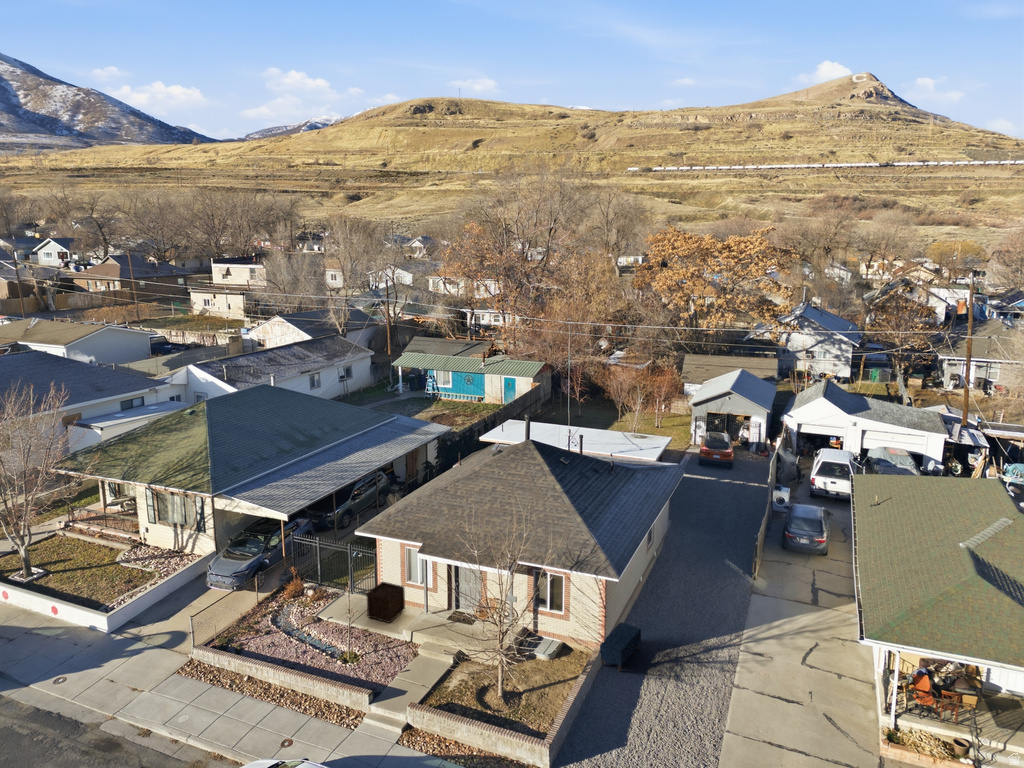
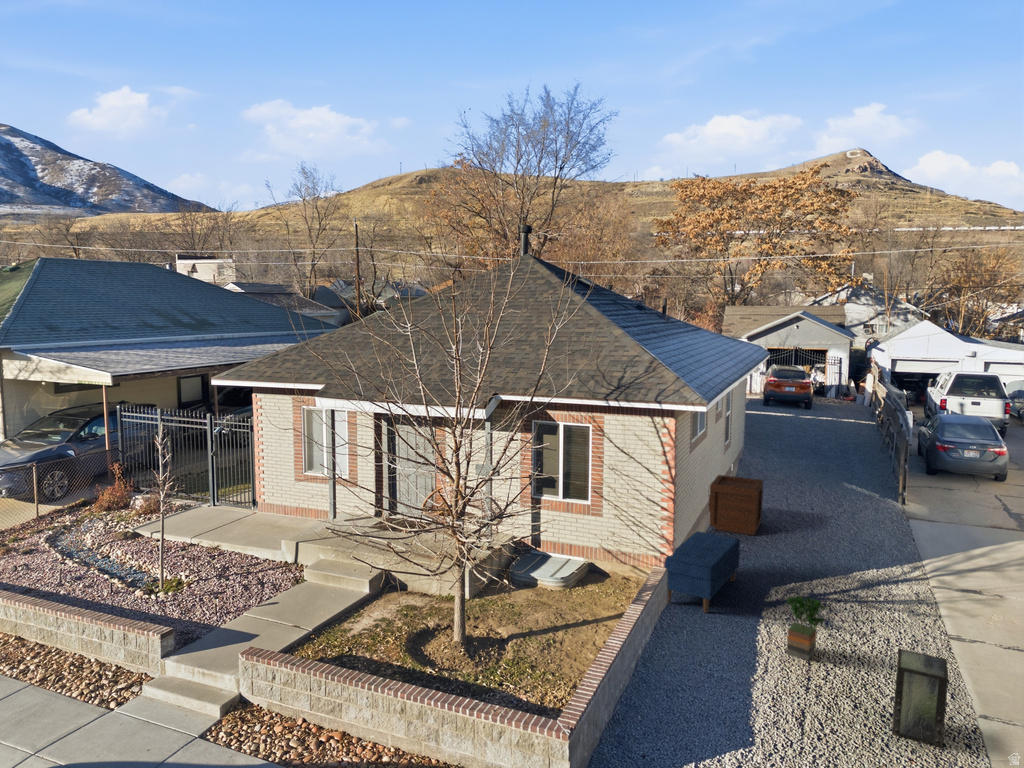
wooden crate: present [366,582,405,623] -> present [708,475,763,535]
potted tree: none [652,671,670,702] -> present [787,596,826,660]
storage box: none [684,704,708,747] -> present [892,649,948,747]

